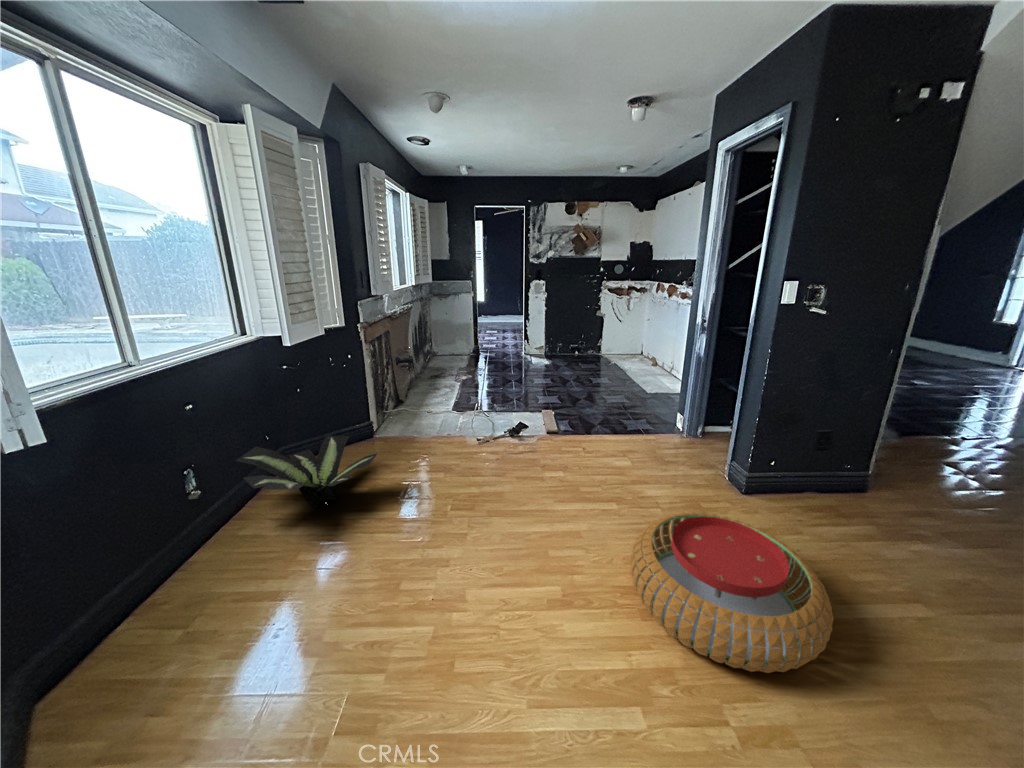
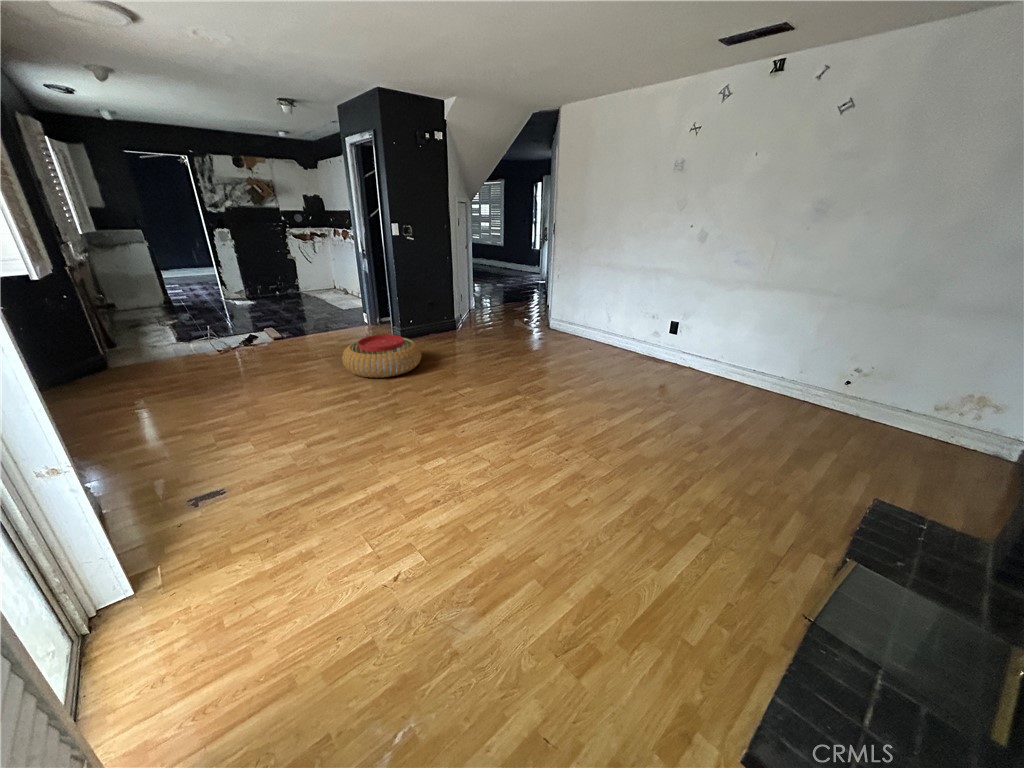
potted plant: present [236,436,377,508] -> none [14,352,150,399]

